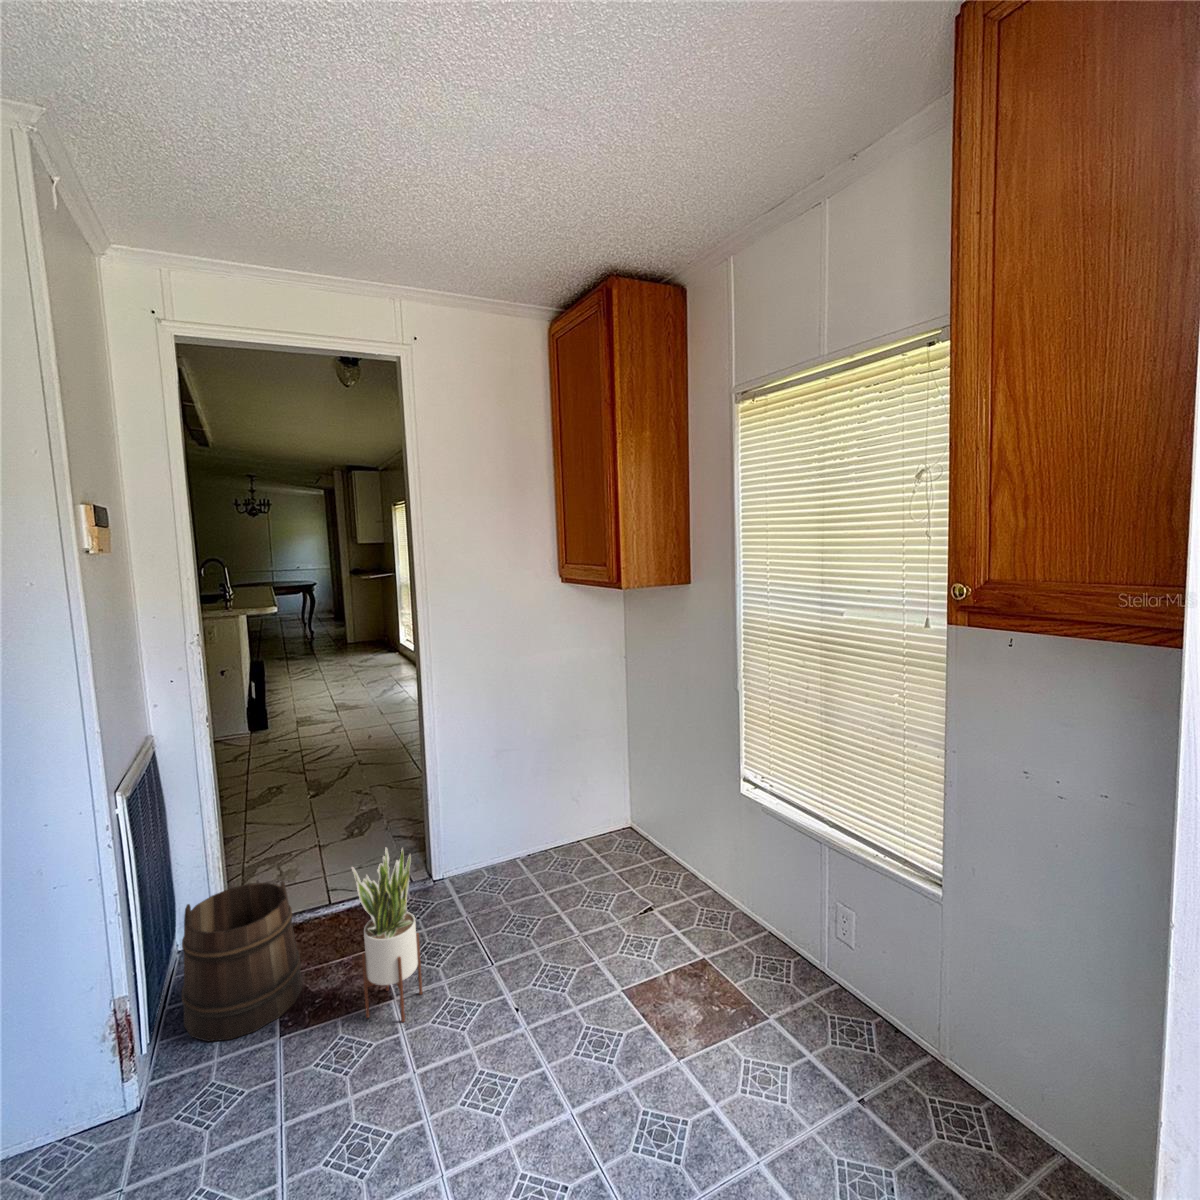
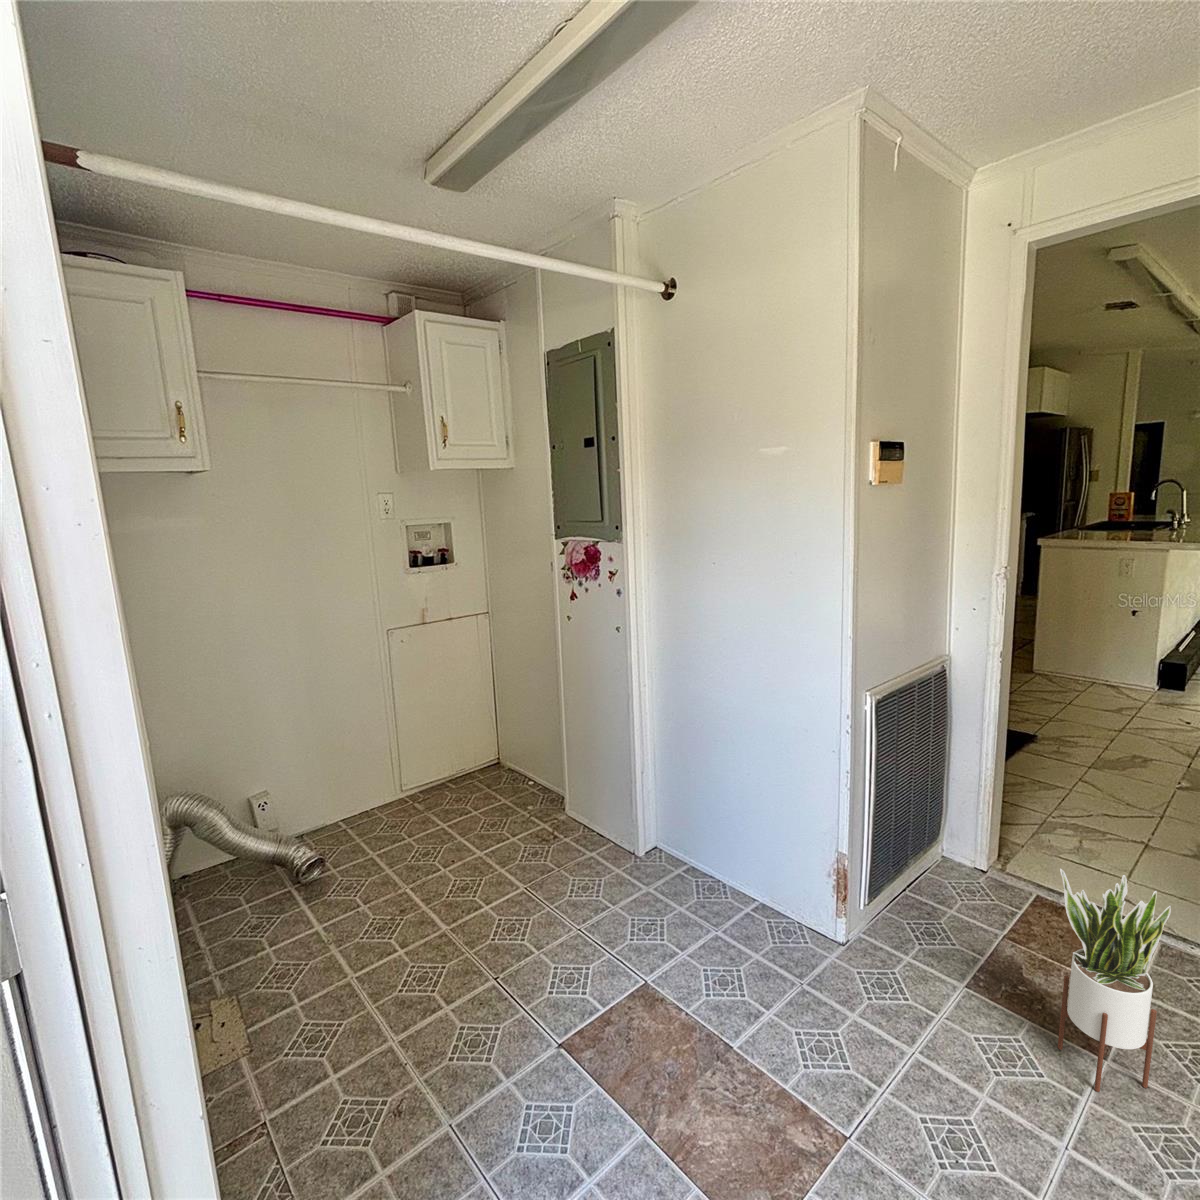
bucket: present [182,881,302,1041] -> none [905,814,1024,971]

